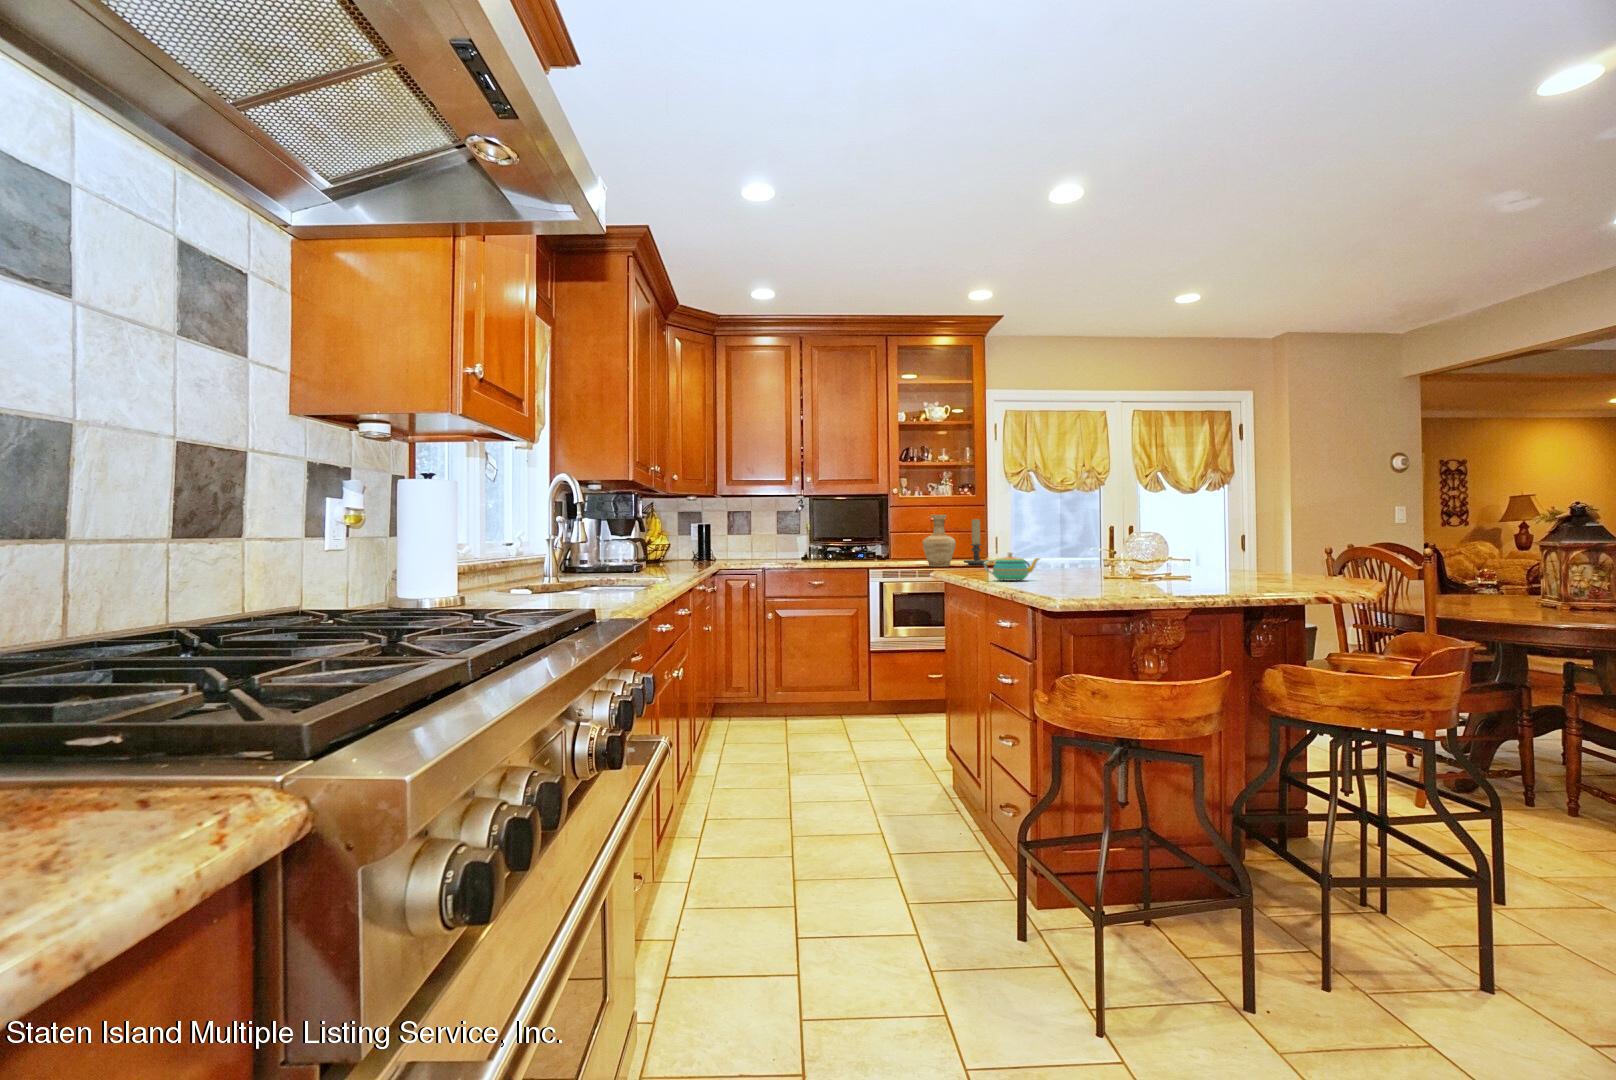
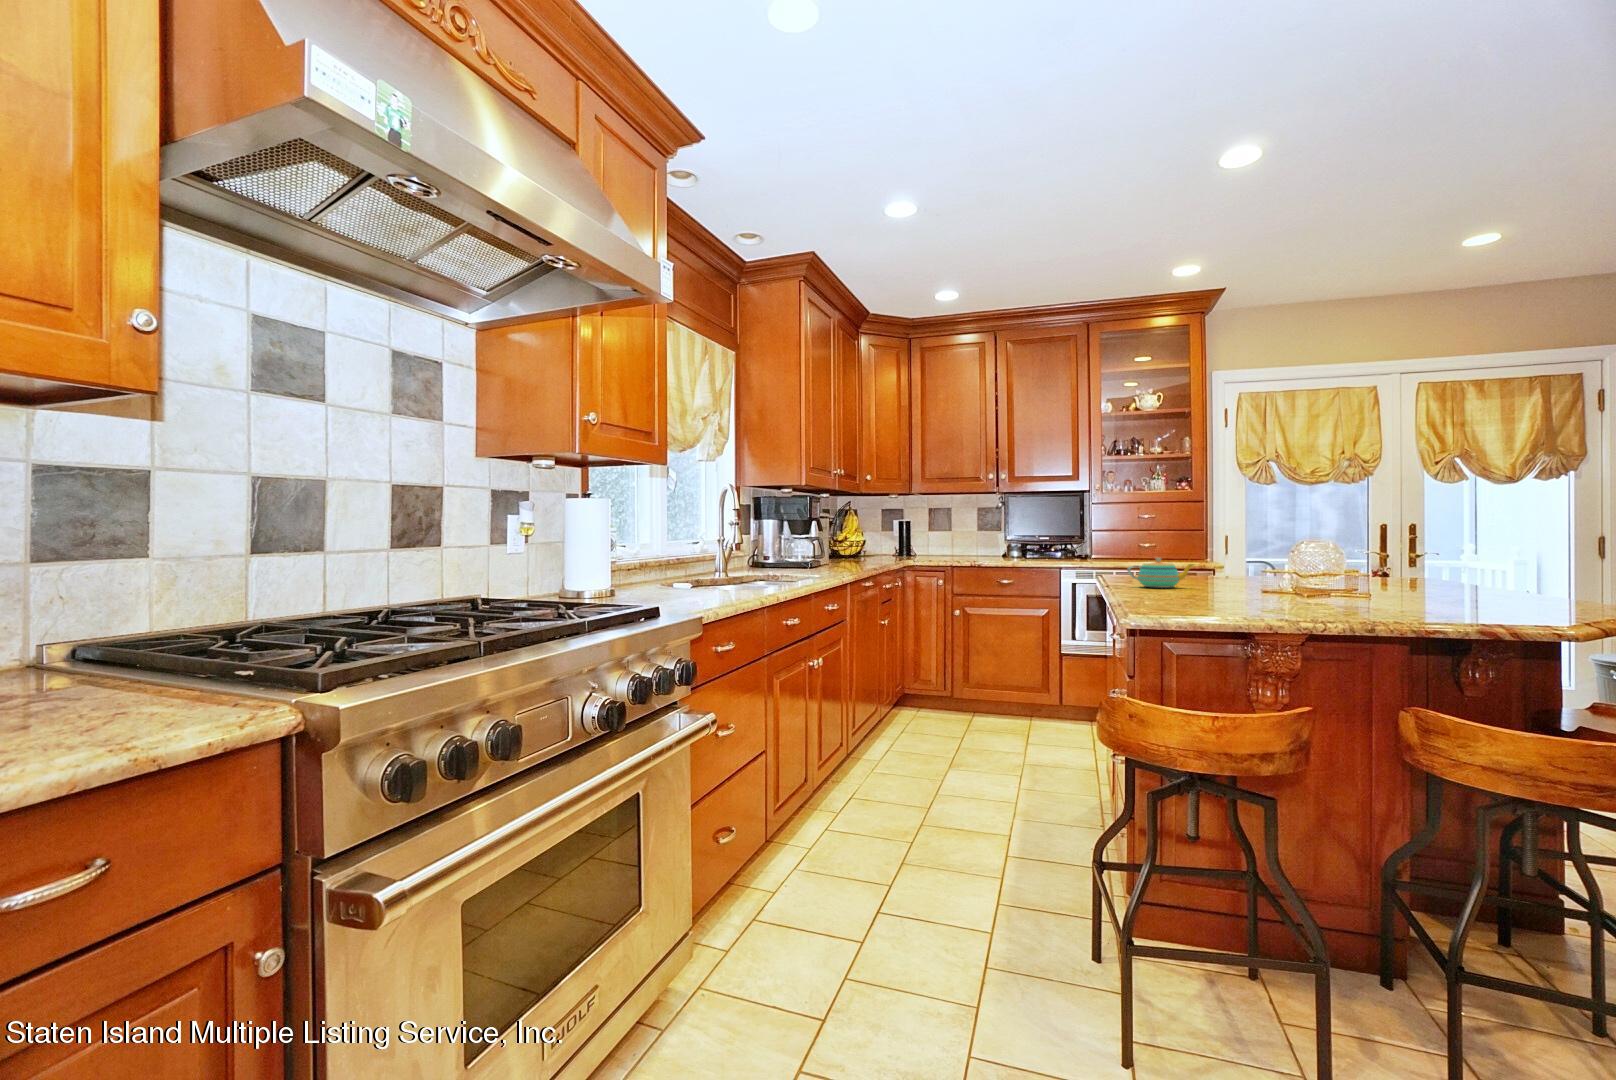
vase: present [923,515,956,567] -> none [1117,513,1155,568]
candle holder: present [964,519,988,565] -> none [1168,516,1199,567]

